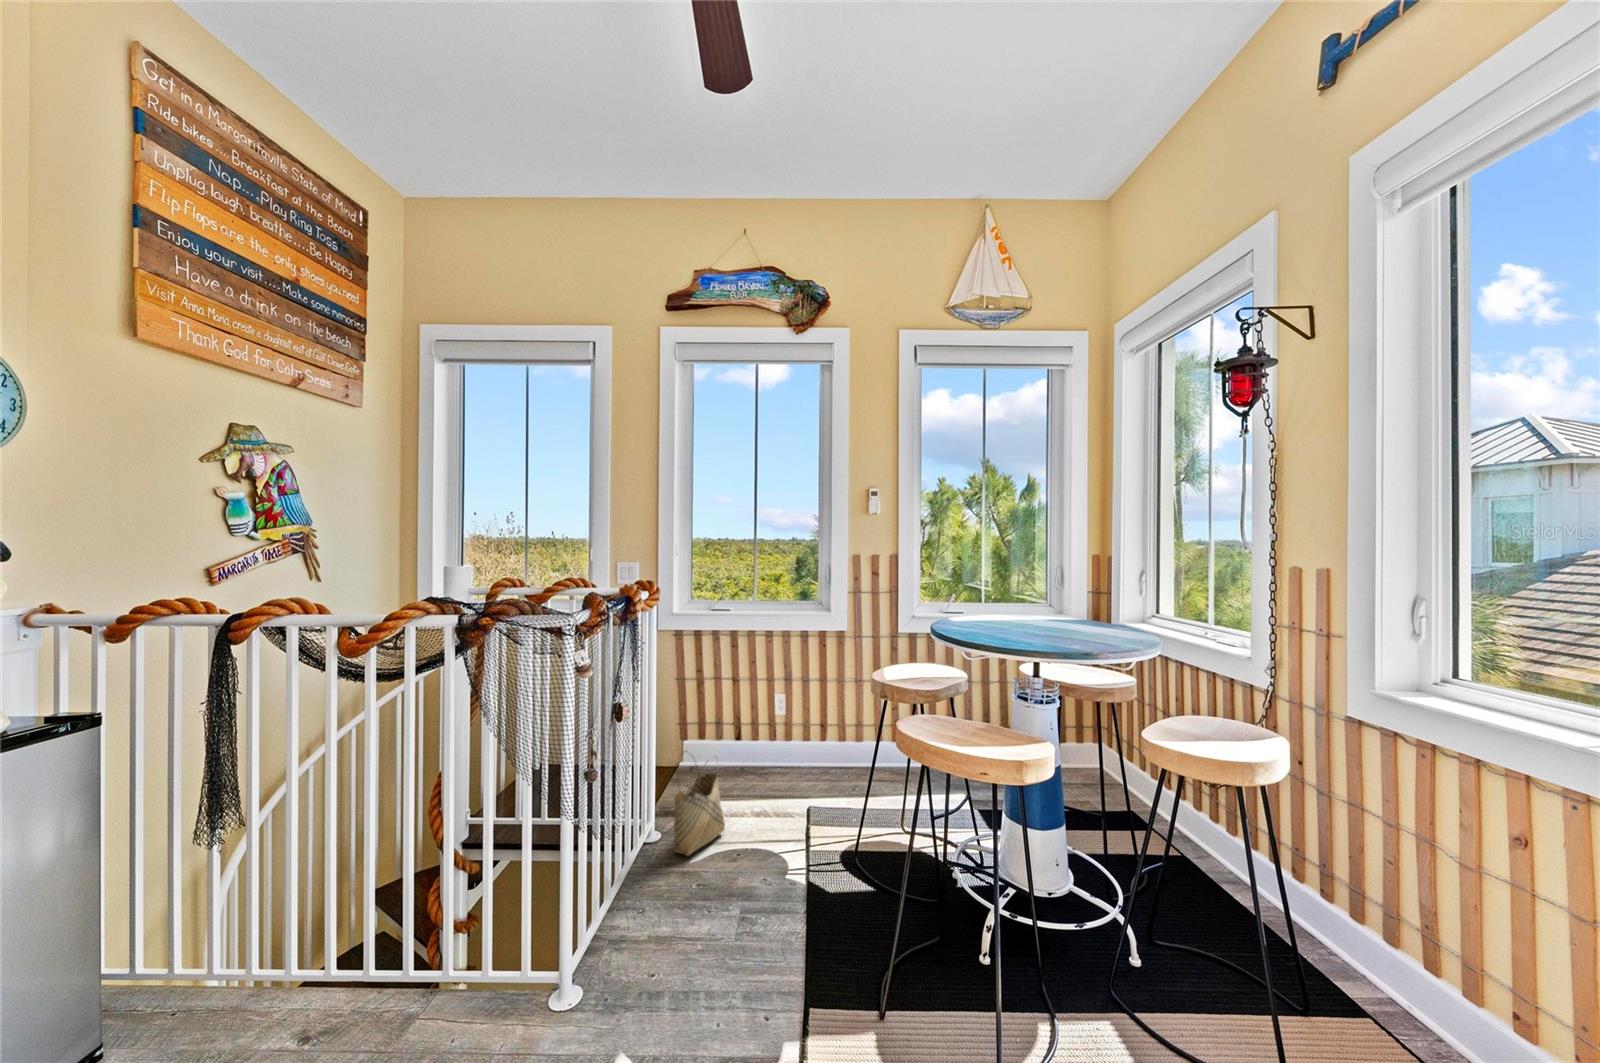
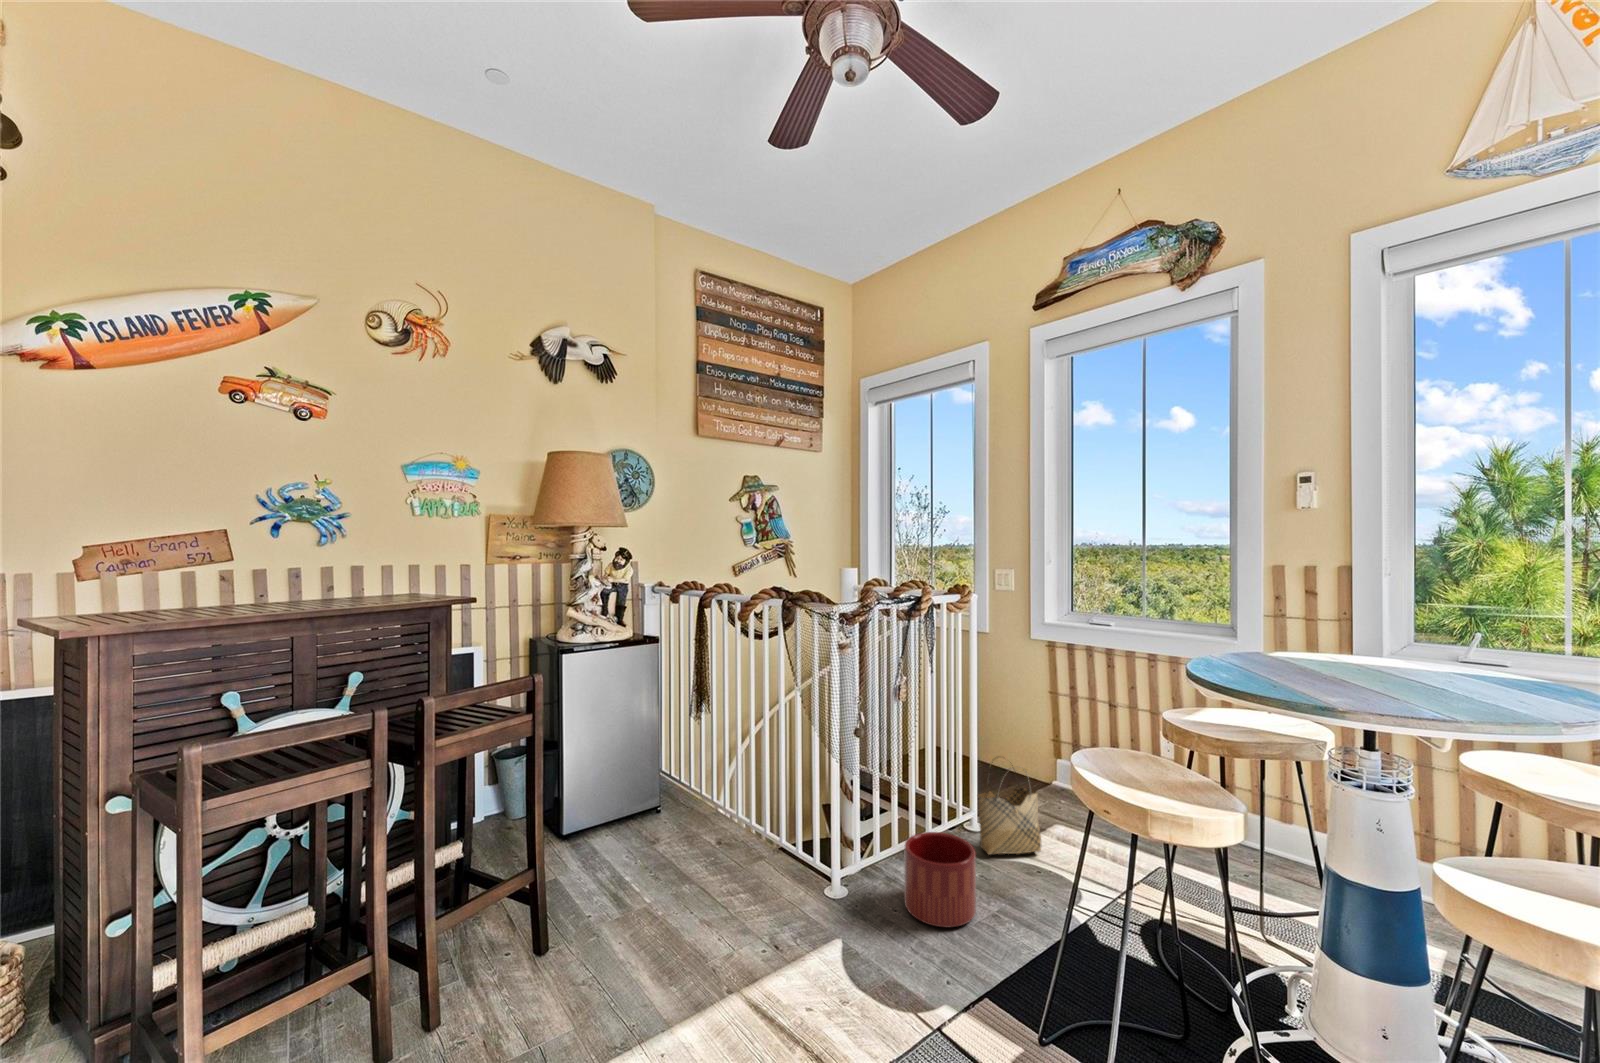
planter: none [654,853,733,970] -> present [904,832,976,927]

